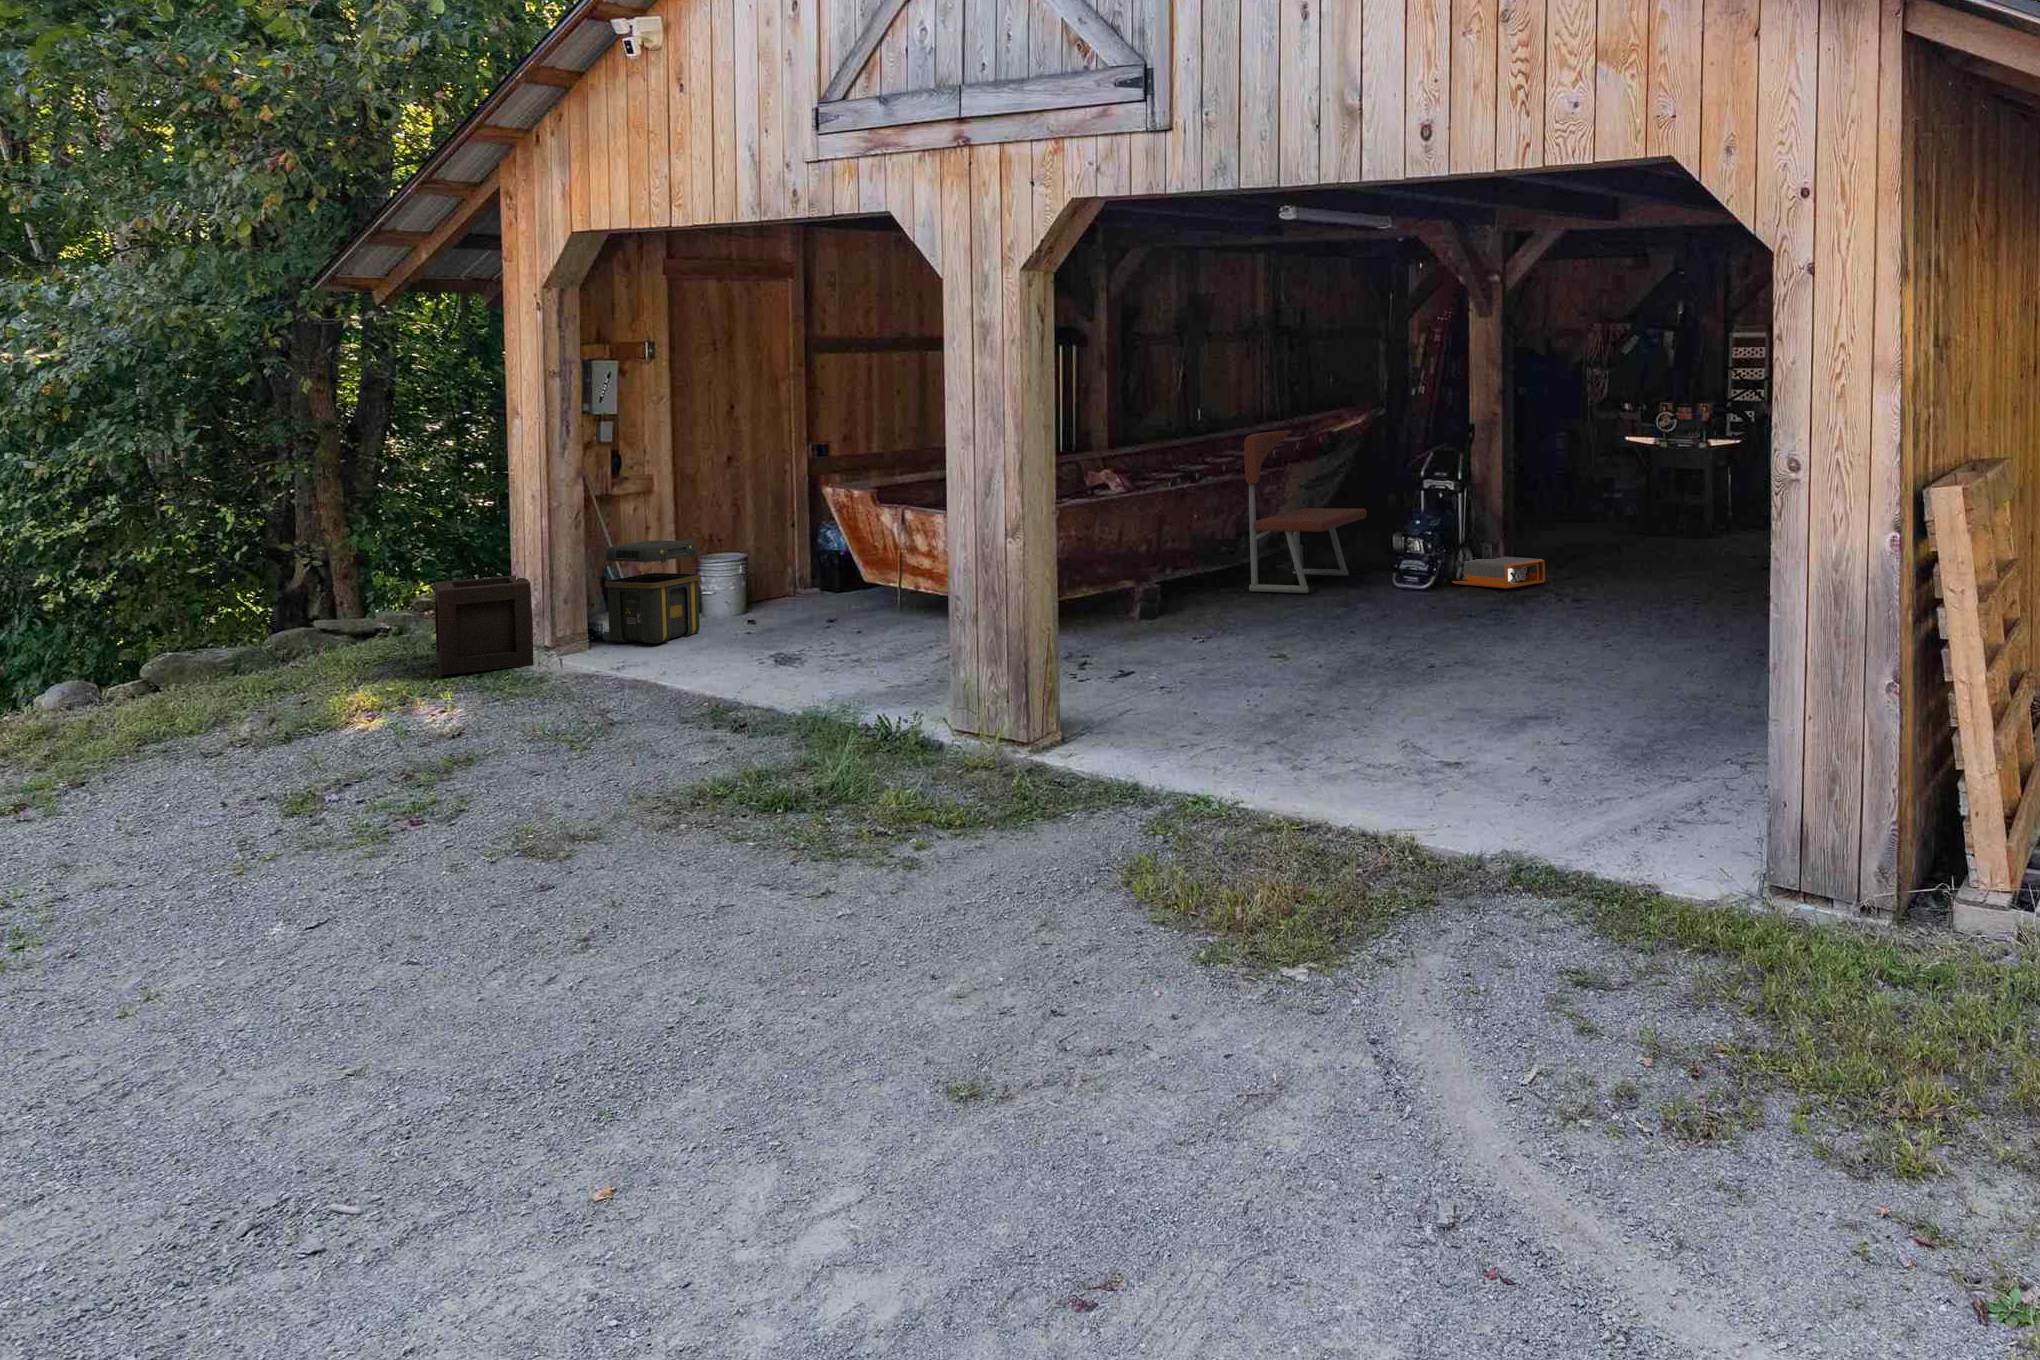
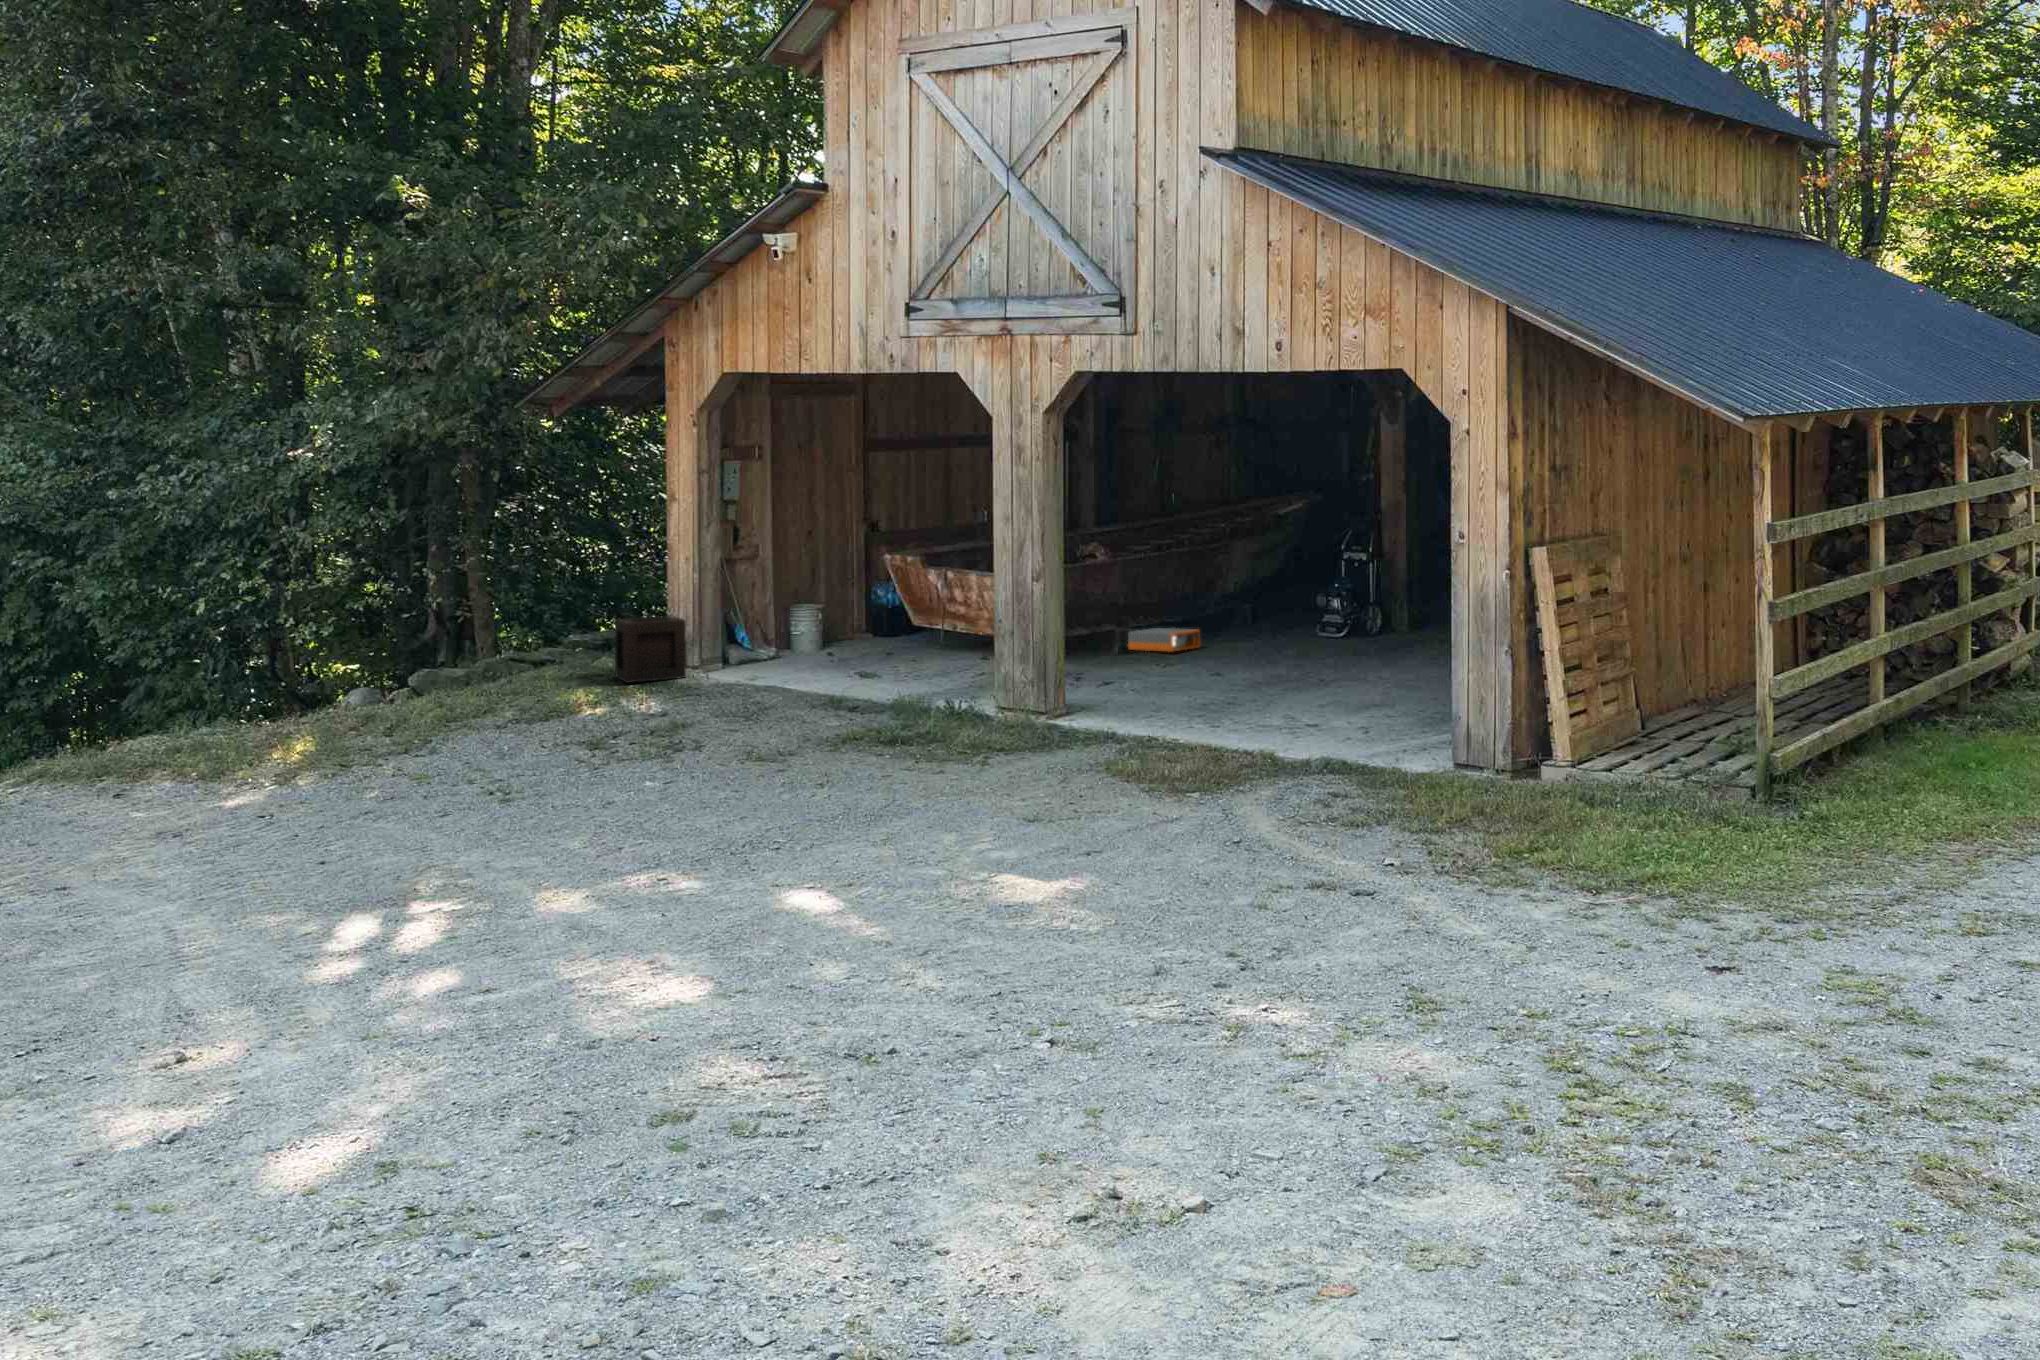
bench: present [1244,430,1367,593] -> none [1192,518,1286,639]
toolbox: present [605,540,700,644] -> none [731,593,797,666]
storage box: present [1452,557,1545,588] -> present [1128,628,1200,652]

